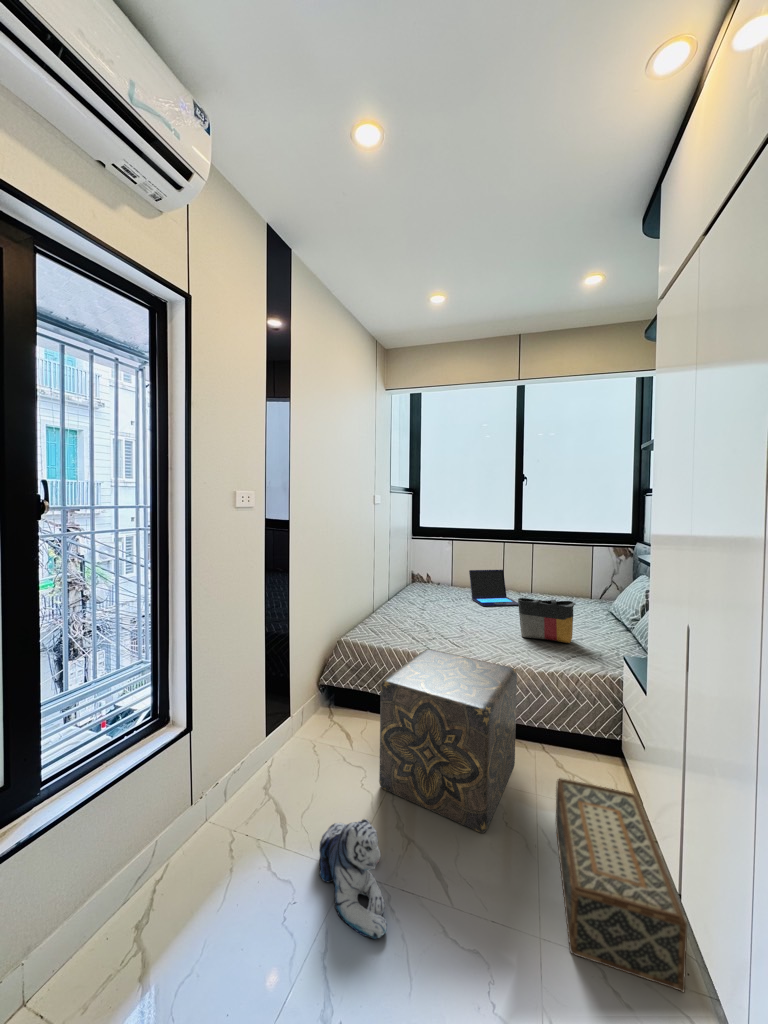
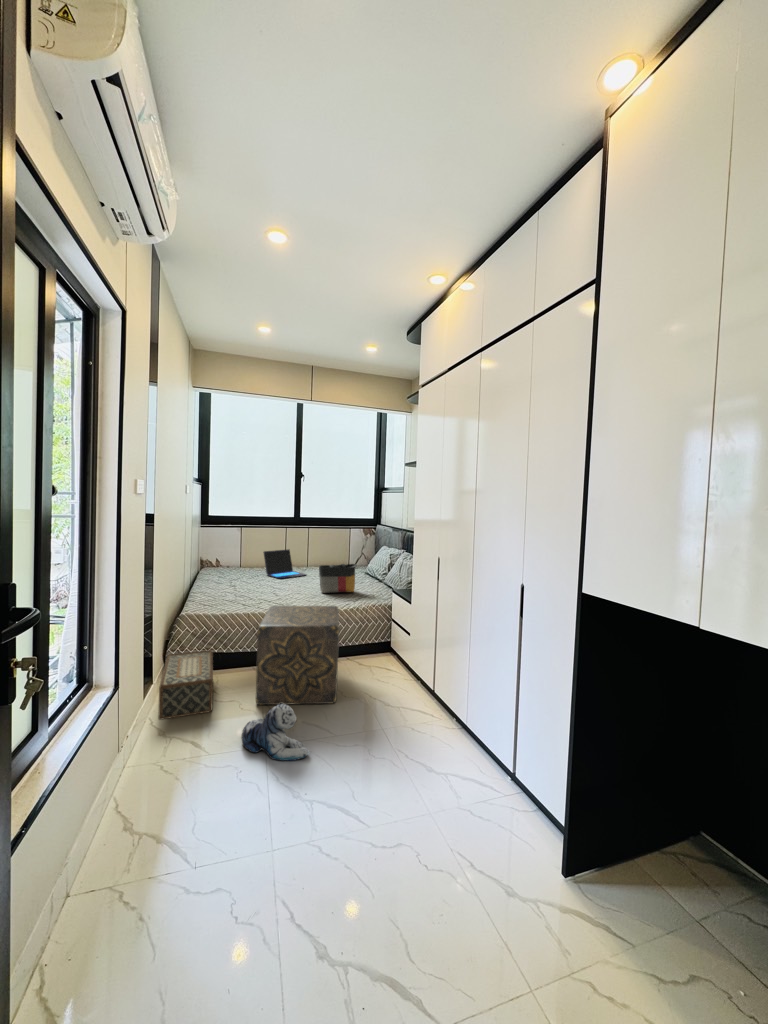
woven basket: present [555,779,687,992] -> present [158,650,213,720]

